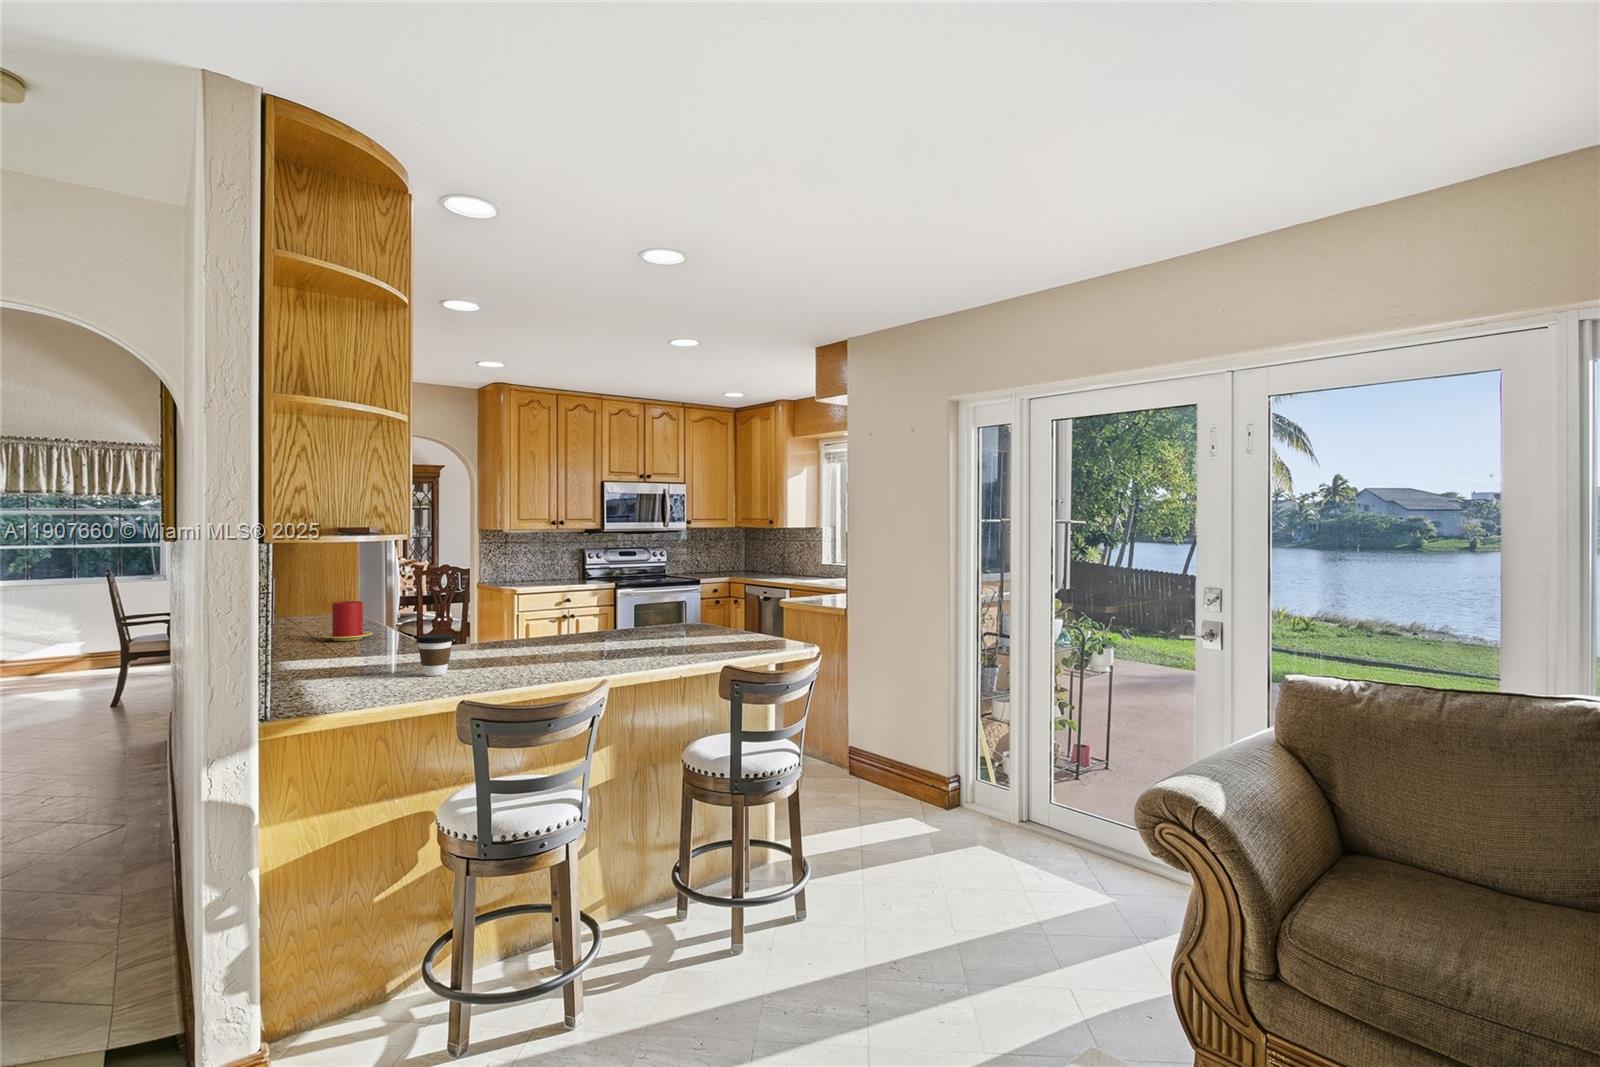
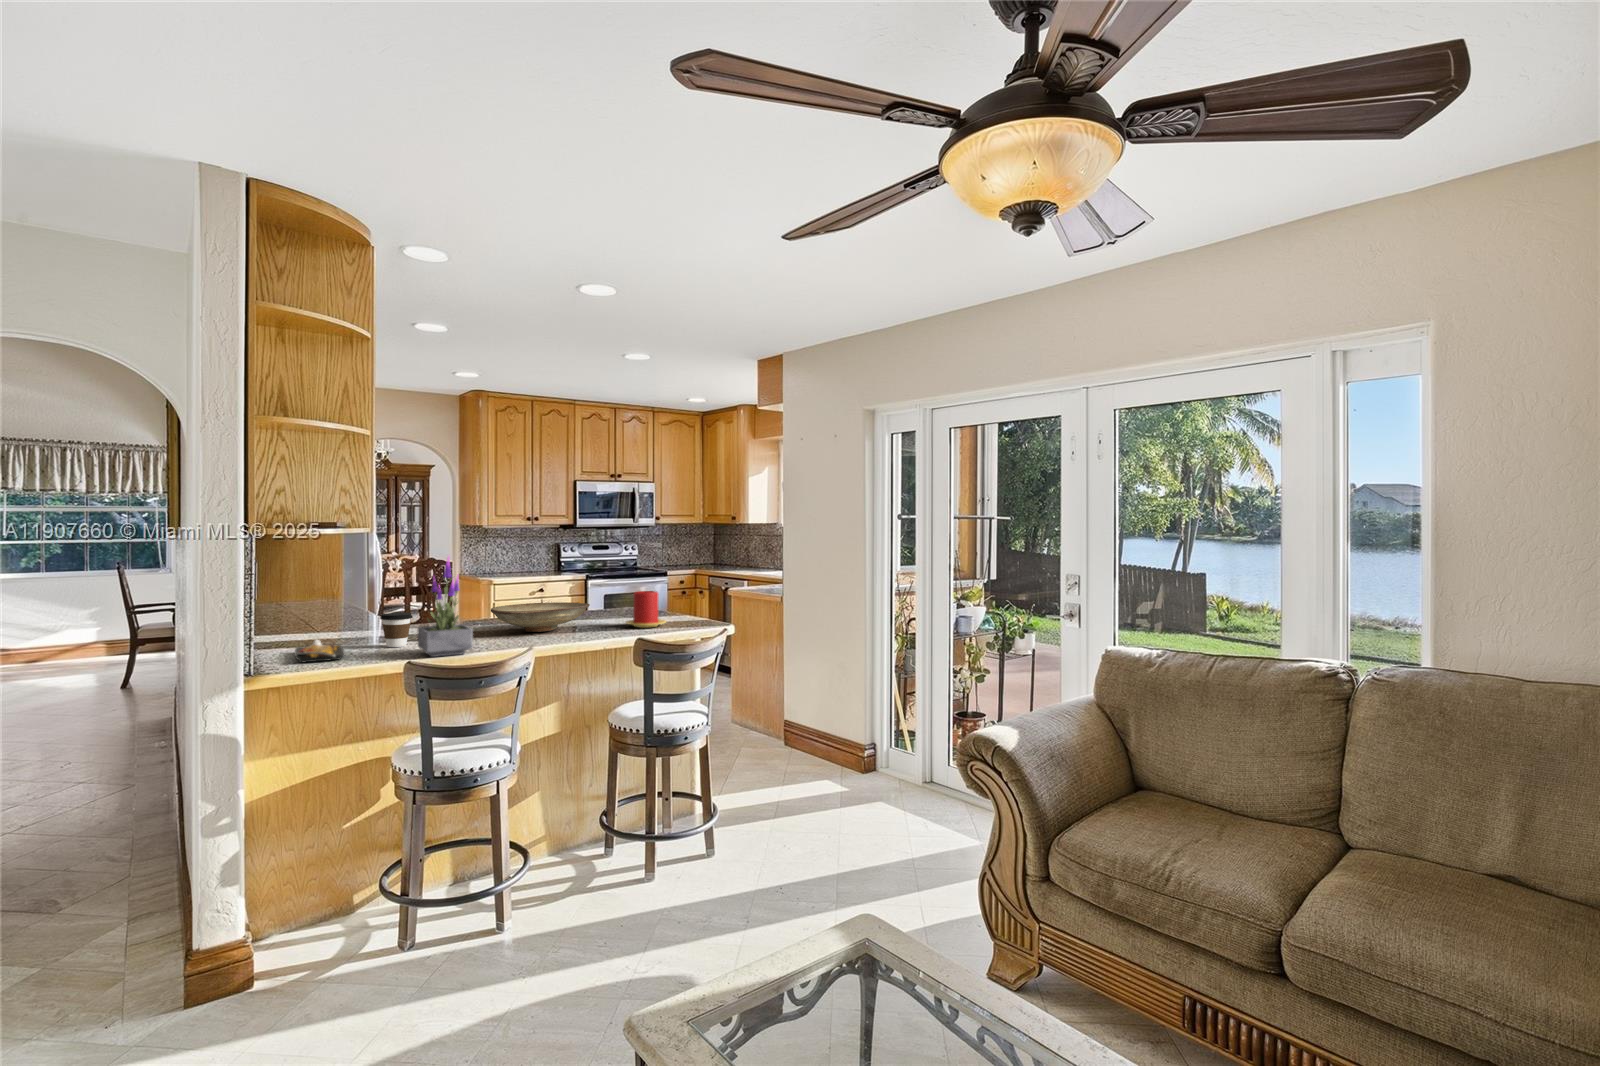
potted plant: none [463,566,530,689] -> present [418,557,473,657]
candle: present [322,601,373,641] -> present [626,591,666,628]
decorative bowl: none [540,619,653,655] -> present [491,602,590,632]
plate: none [307,668,379,698] -> present [290,640,345,662]

